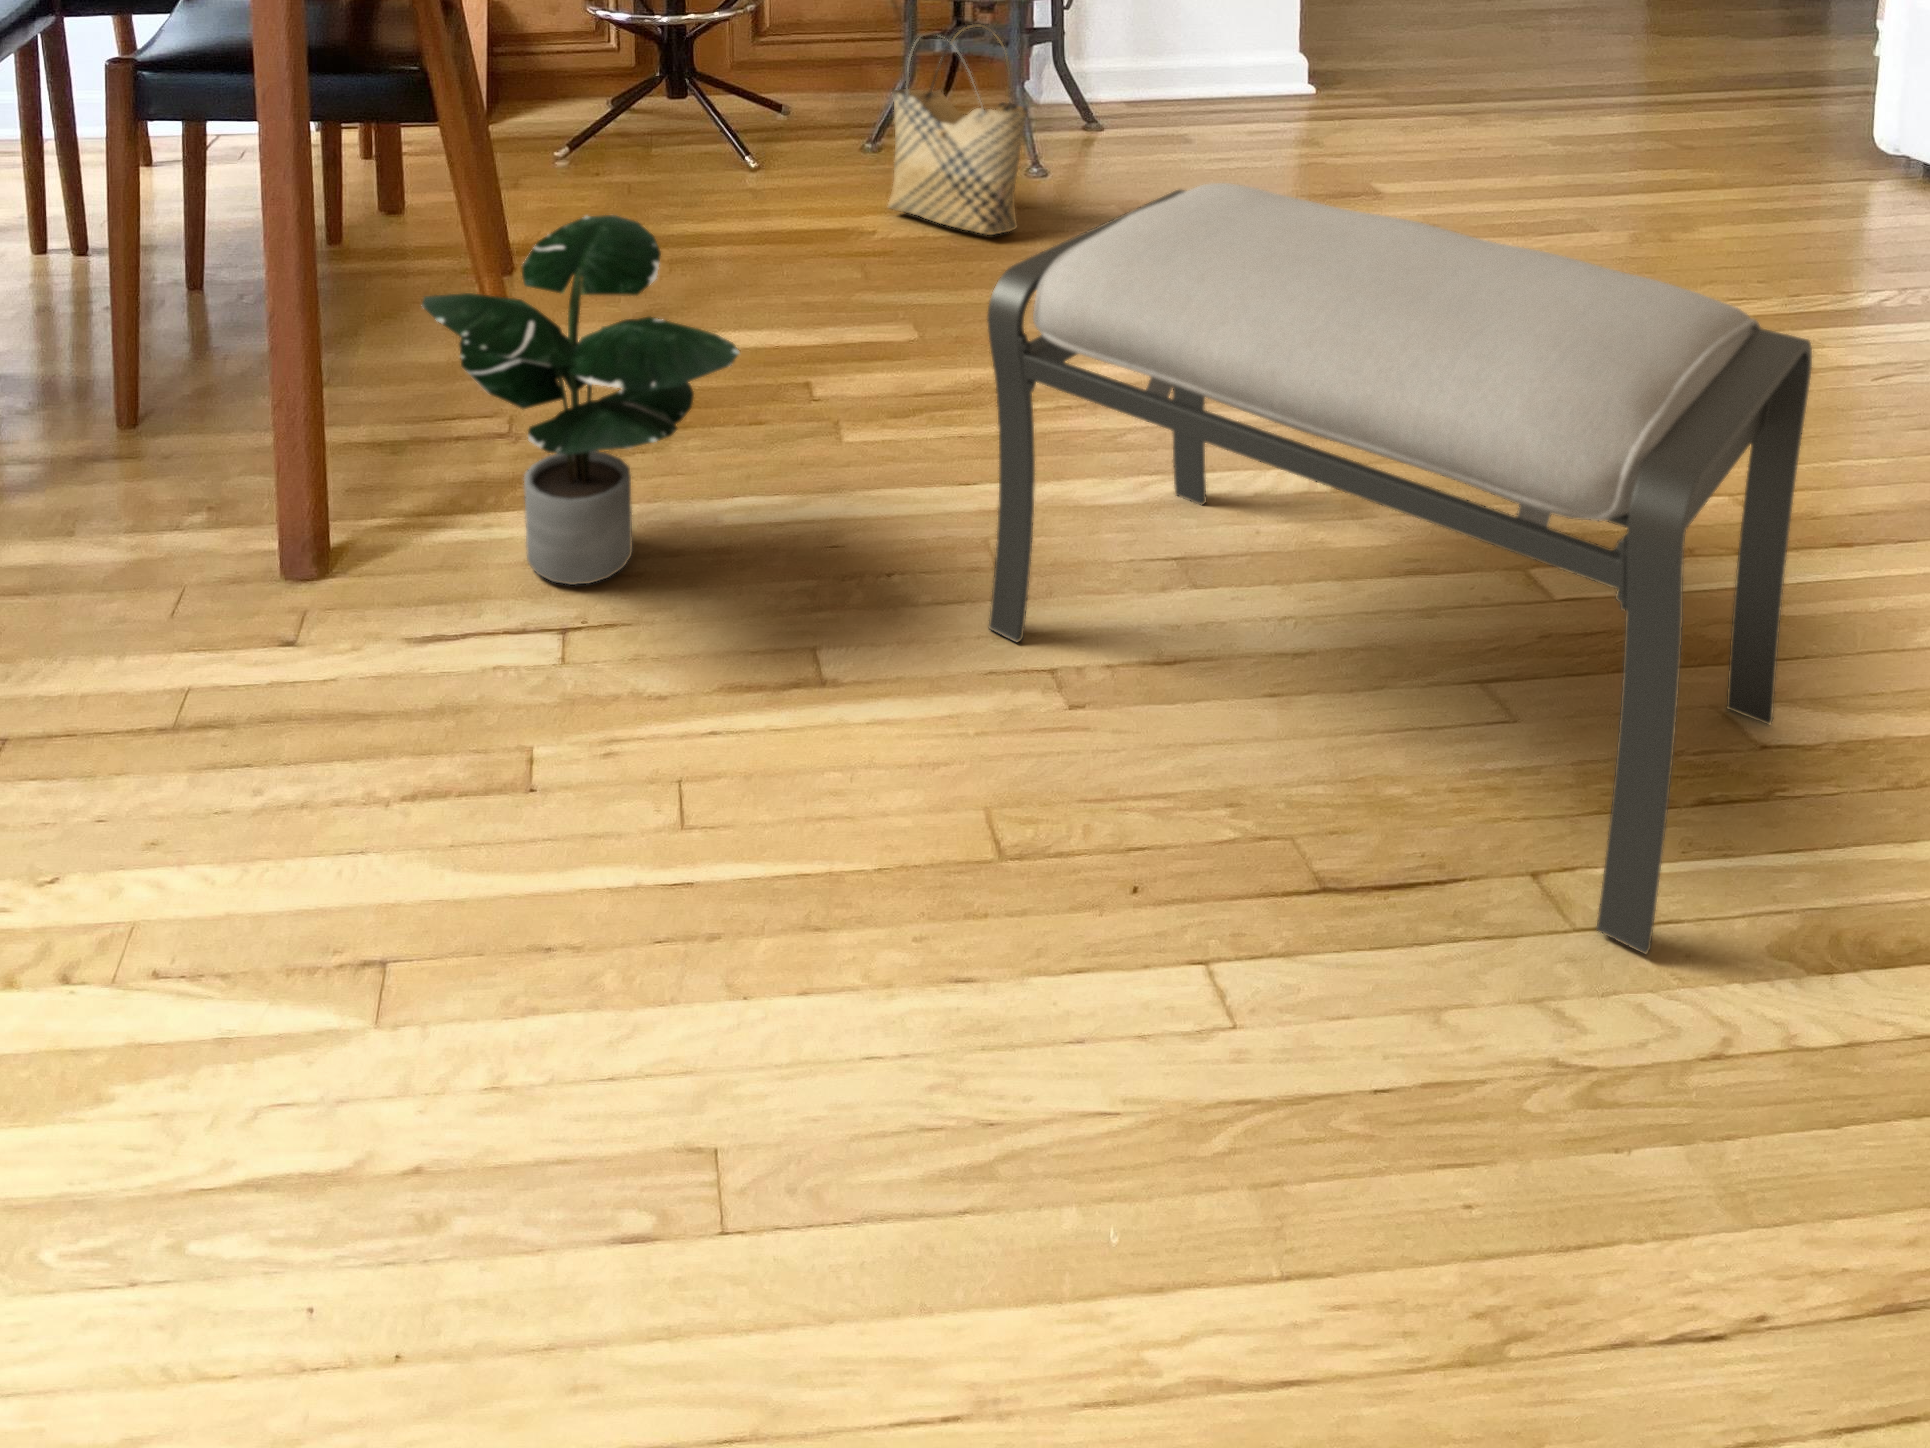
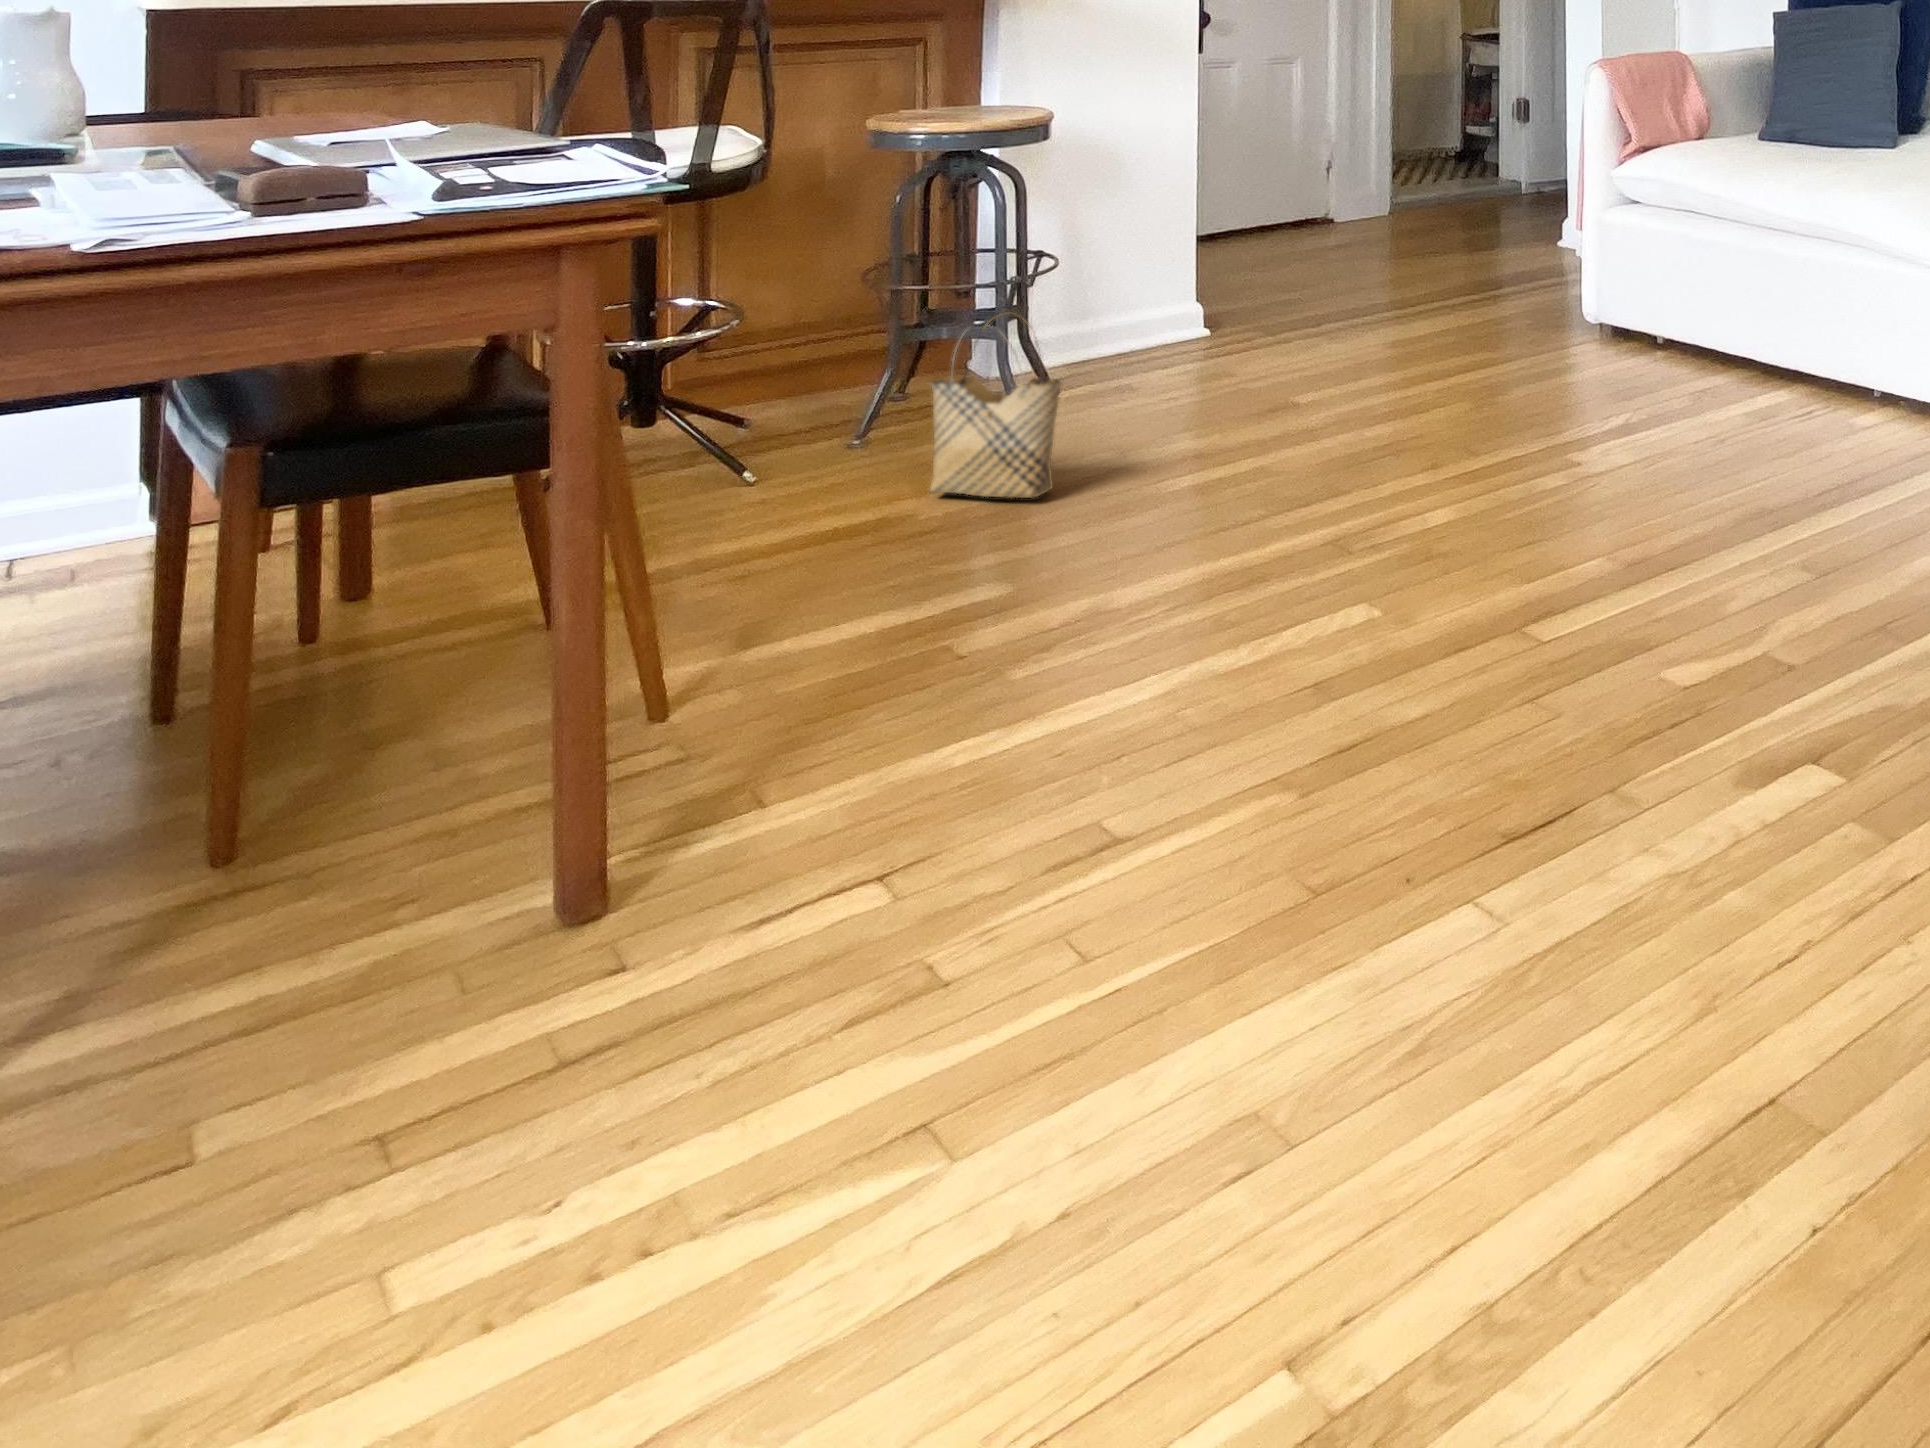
ottoman: present [987,183,1812,954] -> none [1220,398,1684,807]
potted plant: present [422,215,739,585] -> none [738,509,1023,845]

